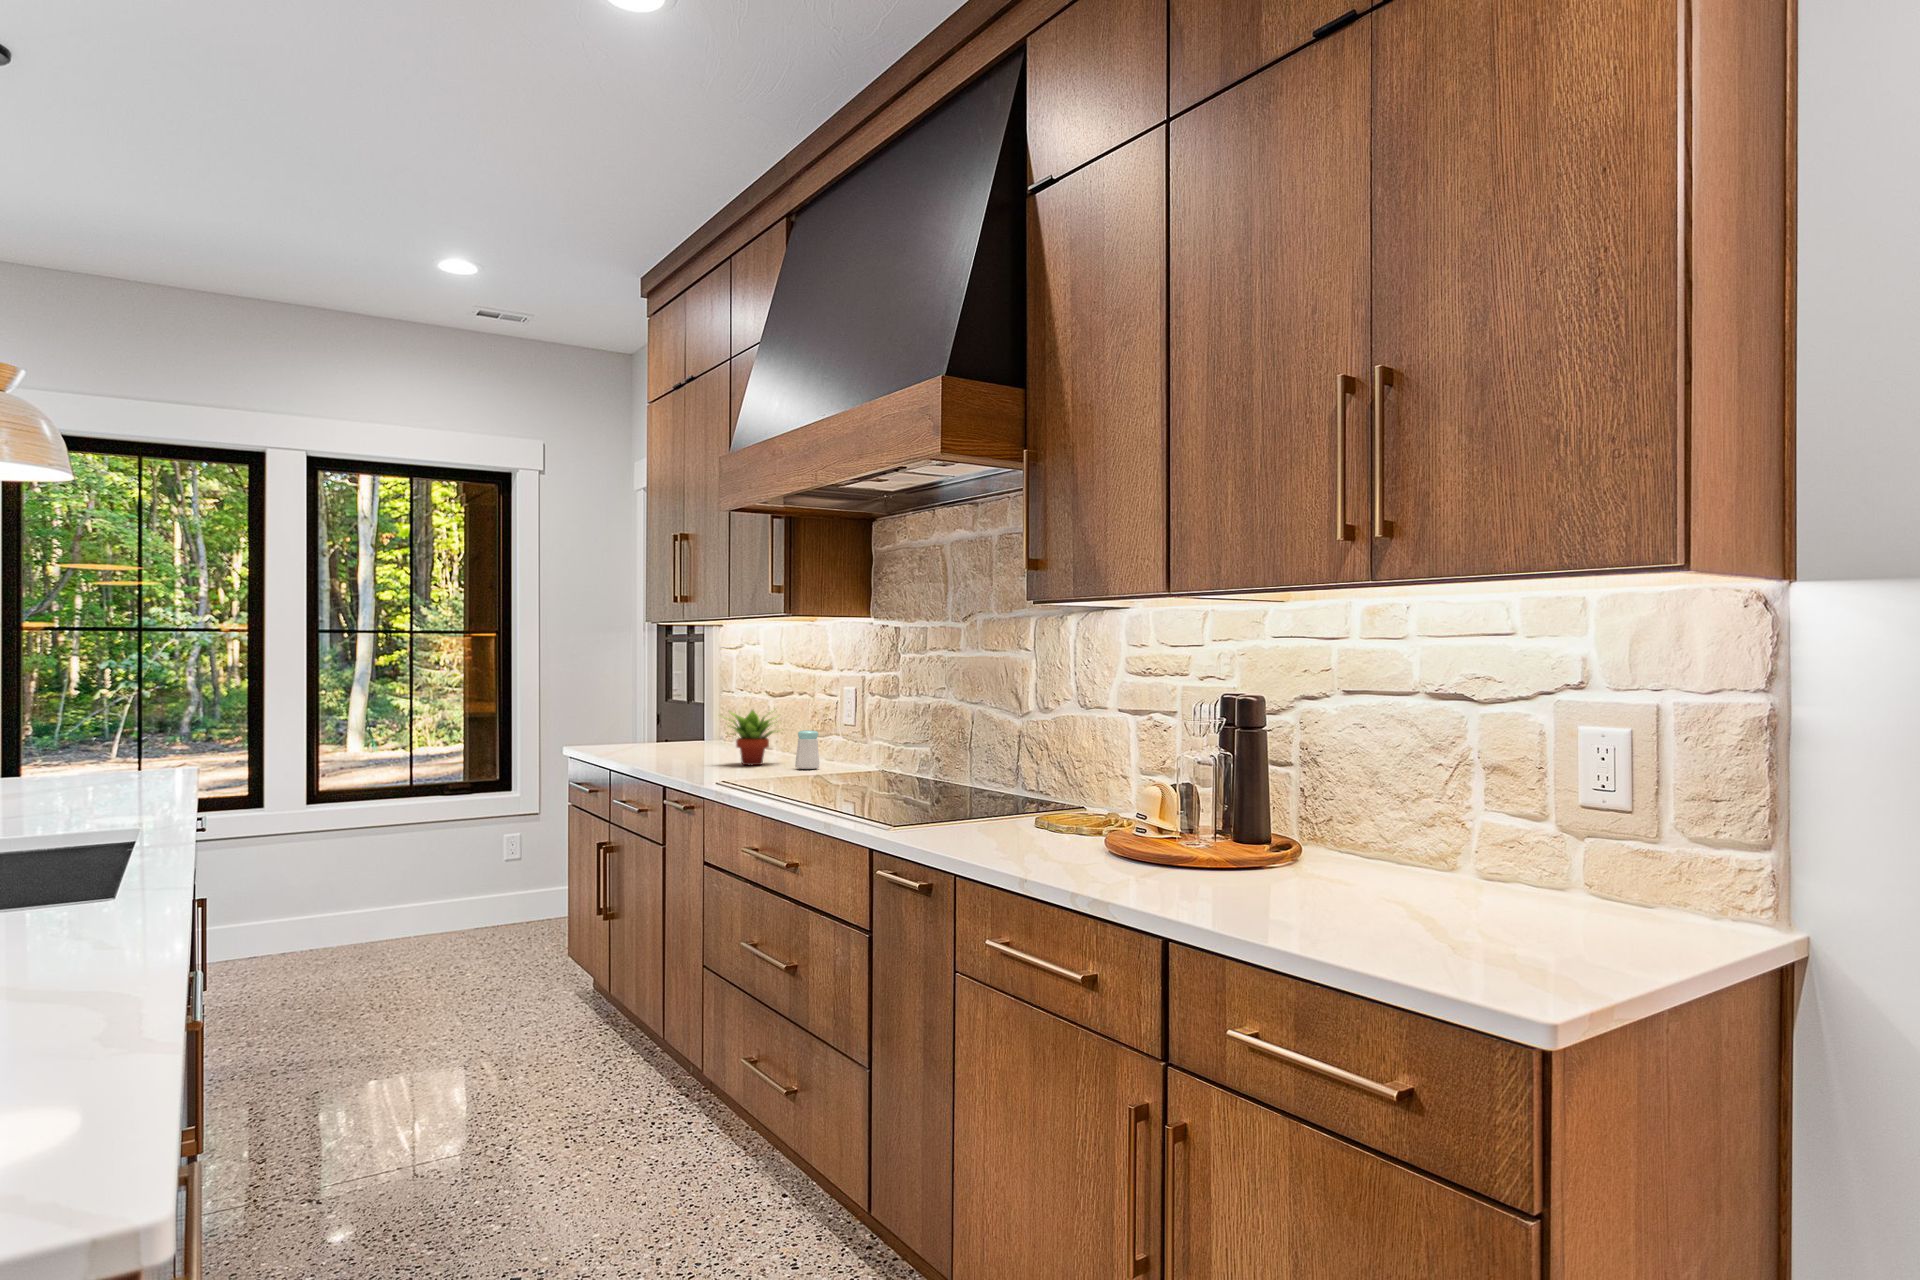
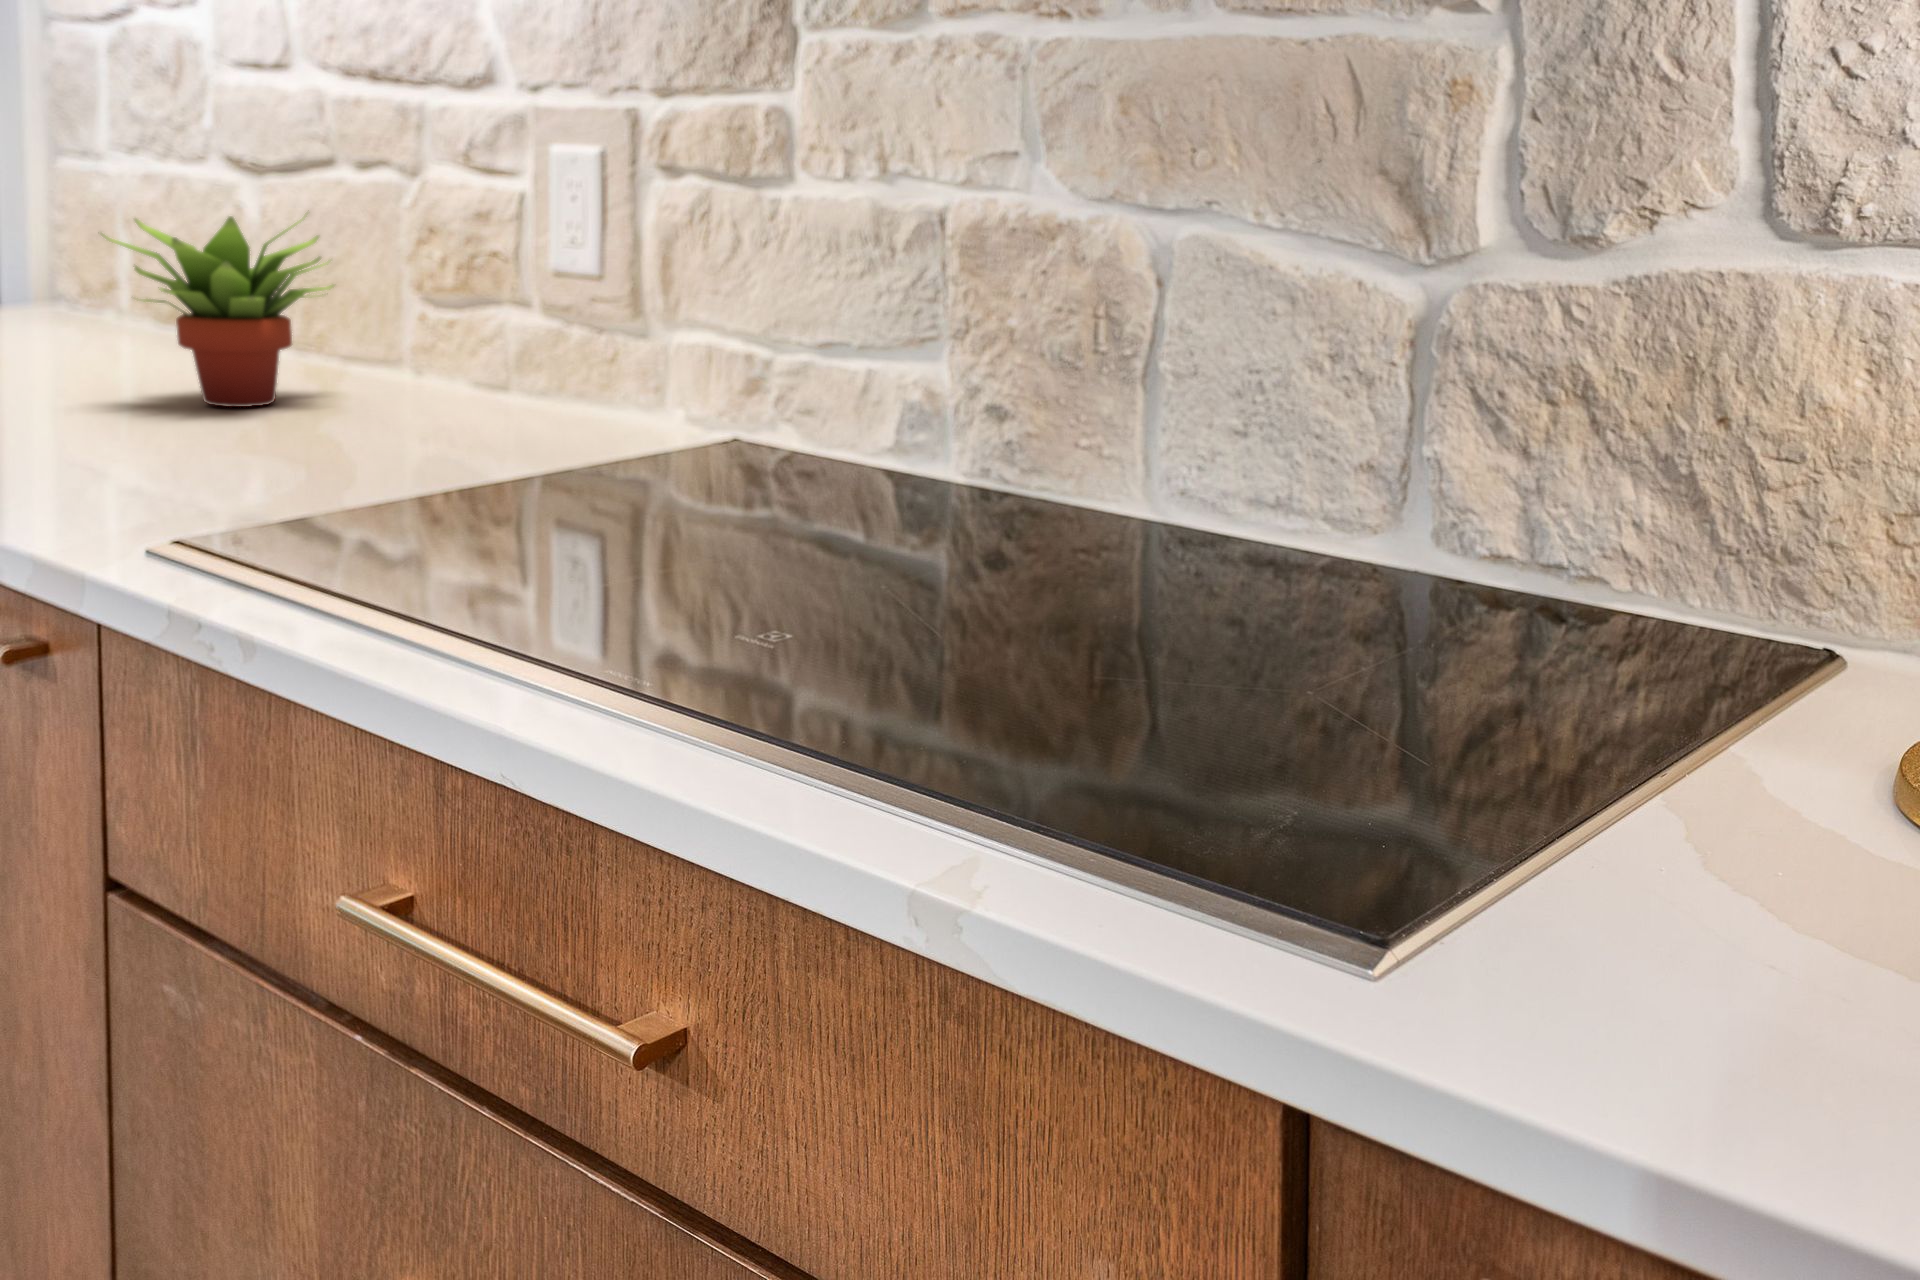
salt shaker: present [795,730,819,769] -> none [406,293,491,423]

